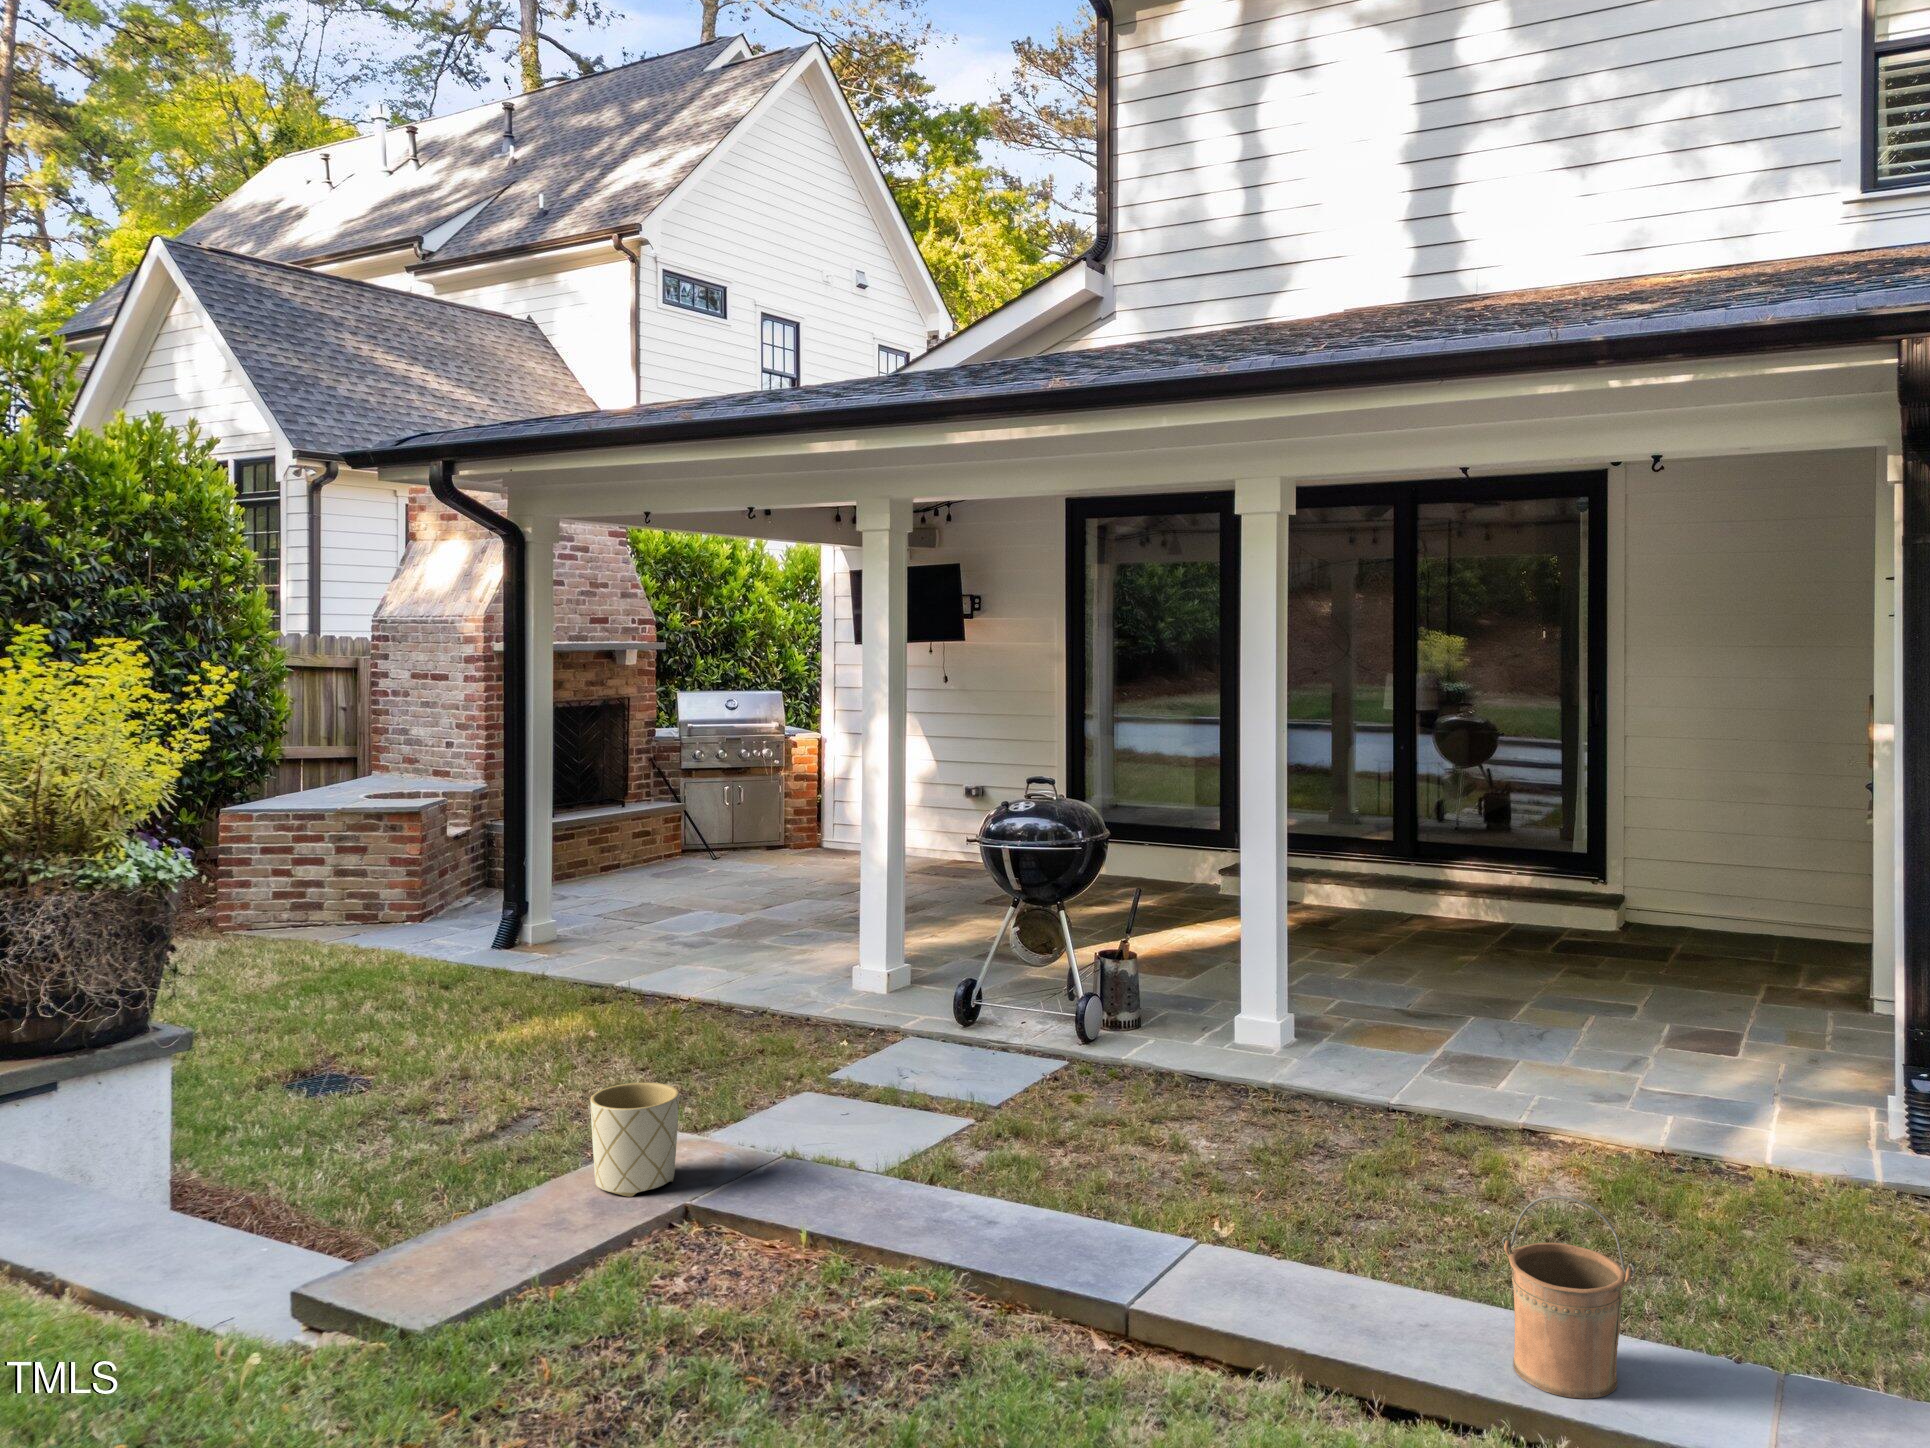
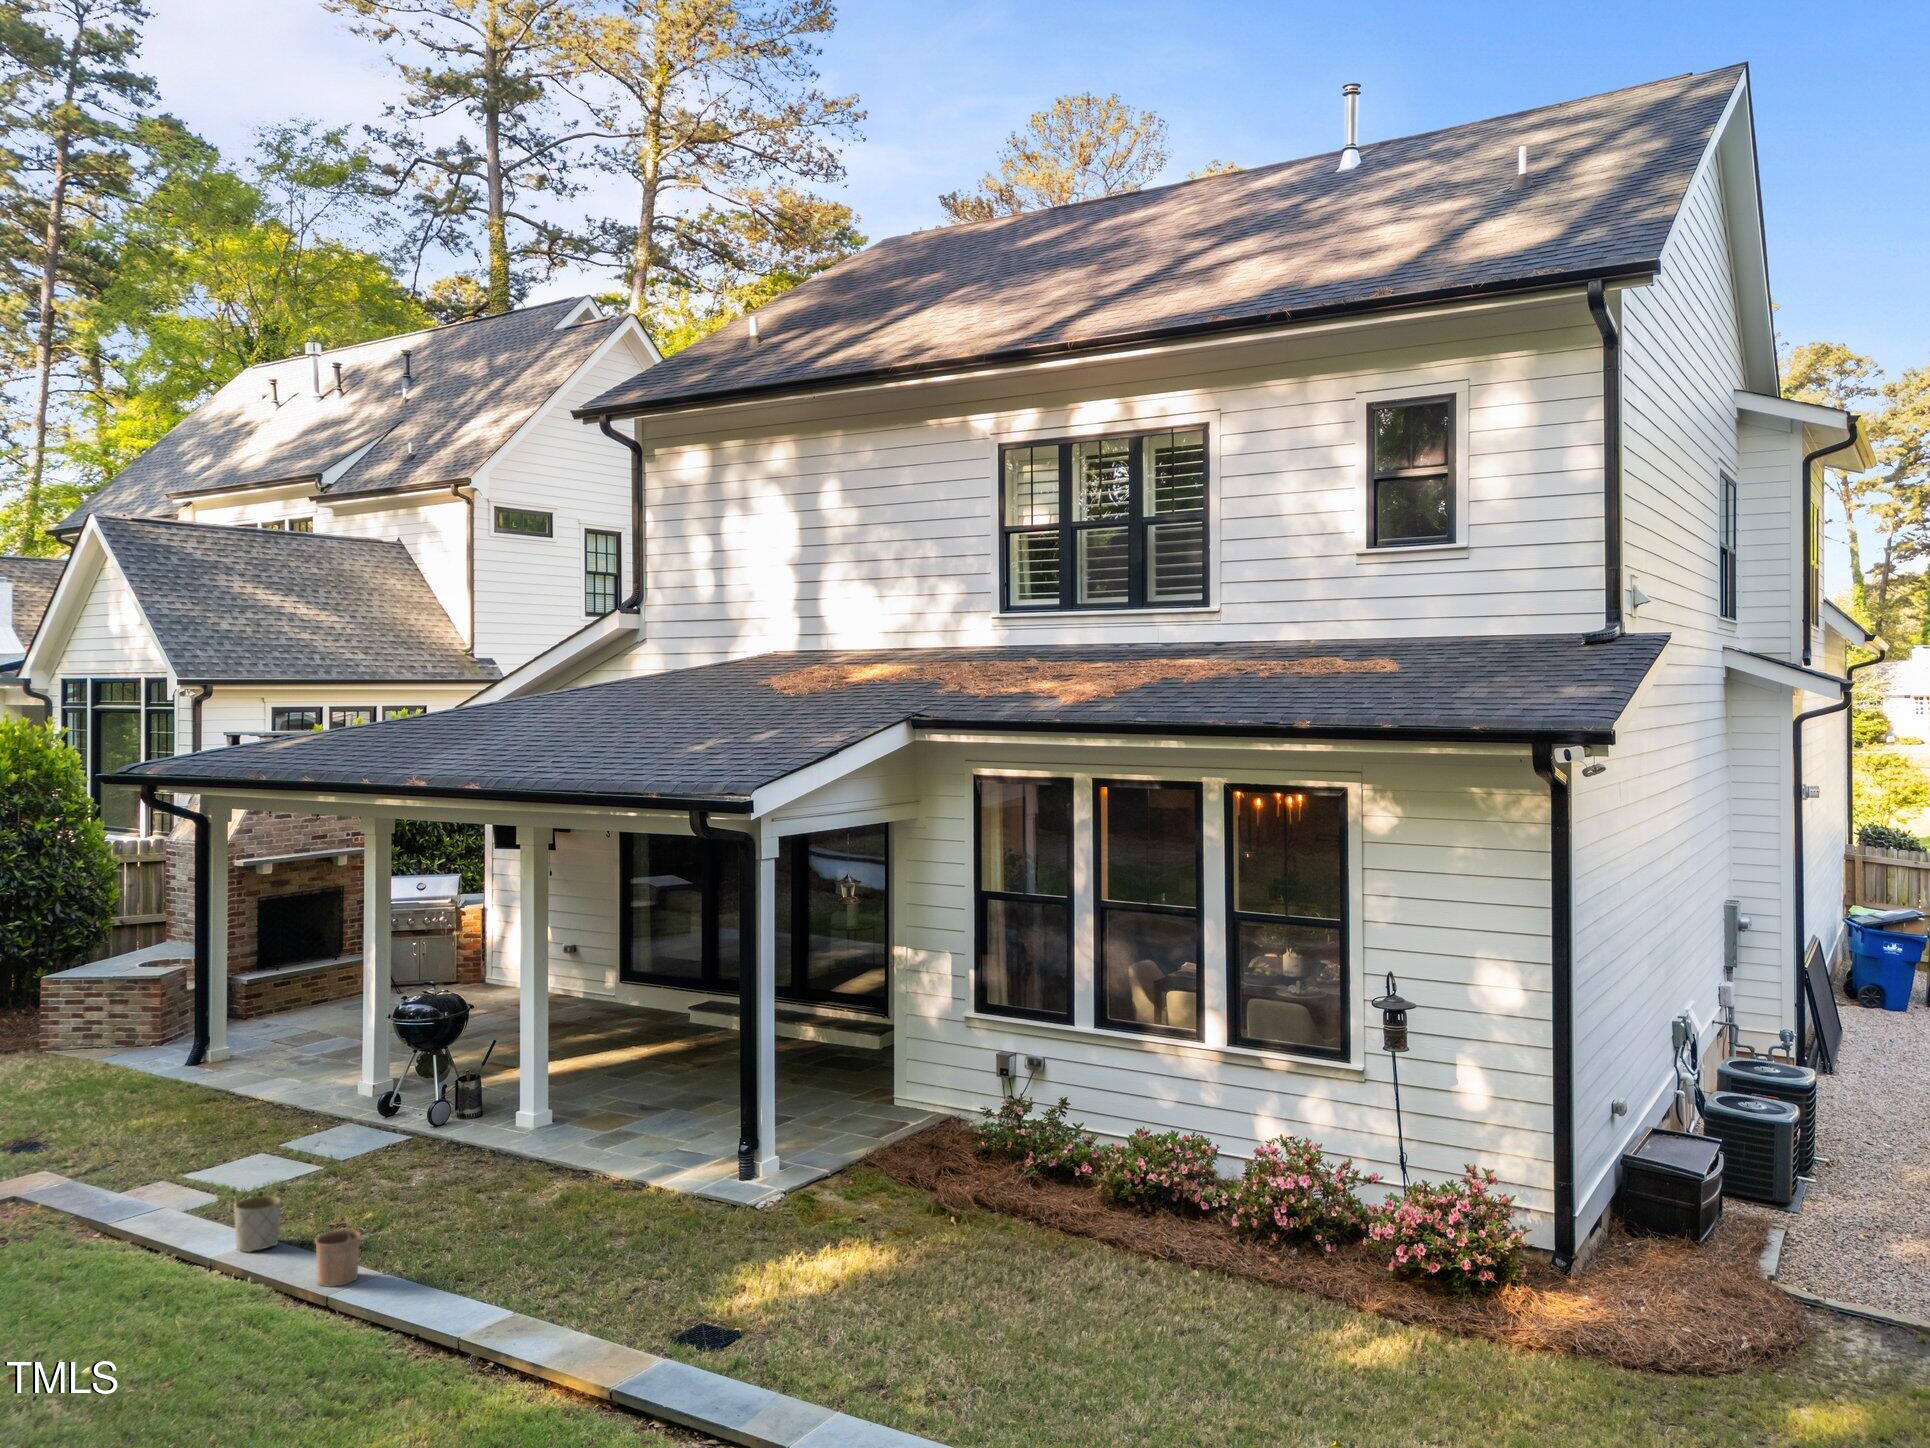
planter: present [591,1083,679,1197] -> present [234,1196,281,1253]

